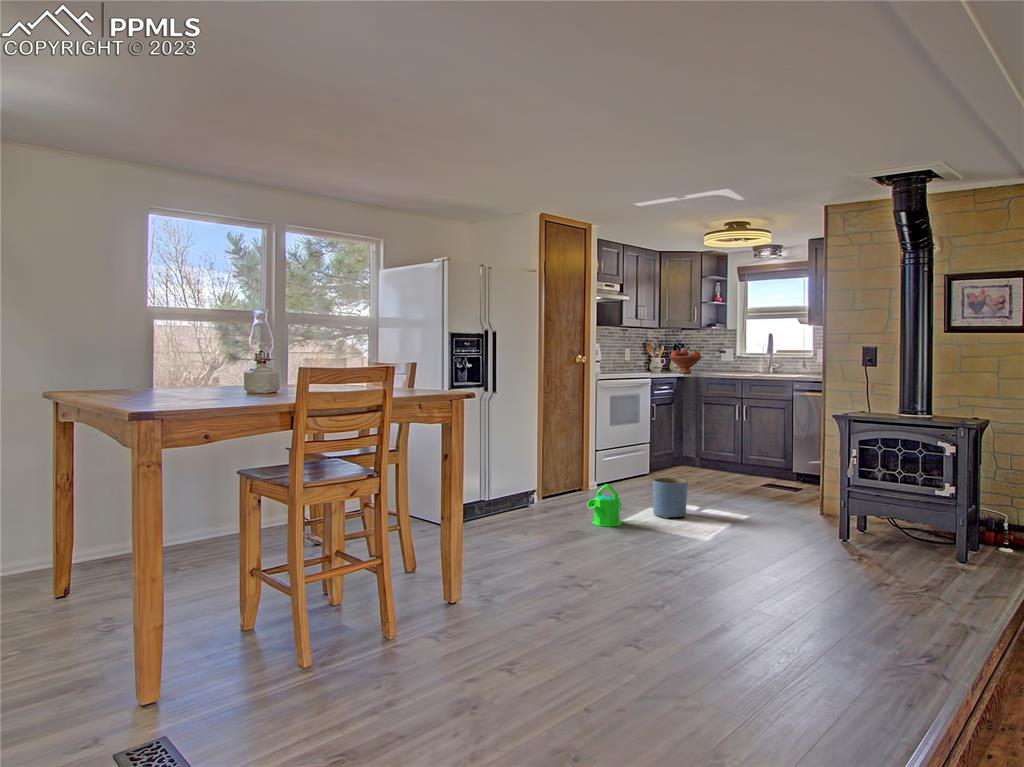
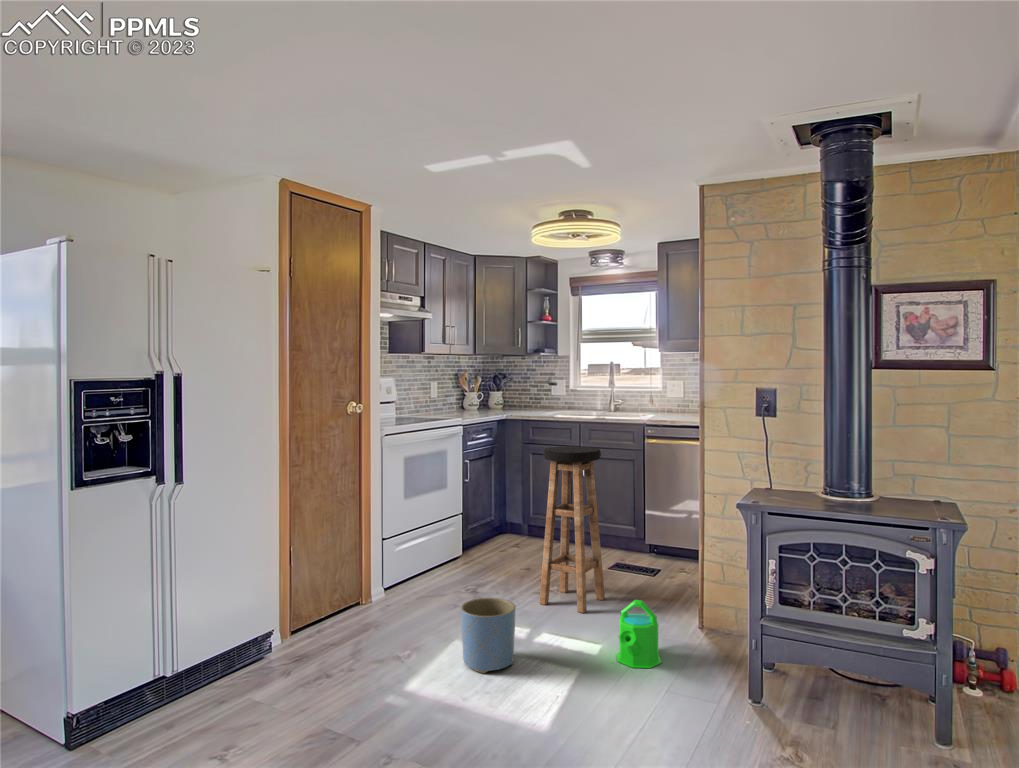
fruit bowl: present [669,350,702,374] -> none [488,383,529,414]
bar stool: none [705,390,753,502] -> present [539,446,605,613]
watering can: present [587,484,622,527] -> present [616,600,662,668]

